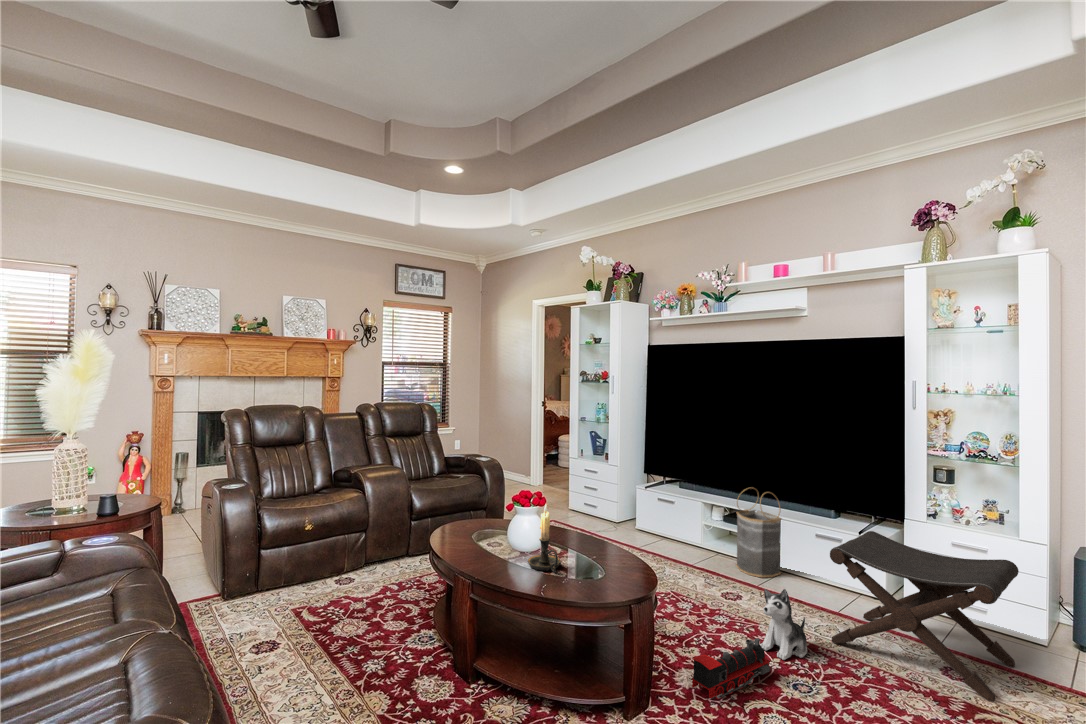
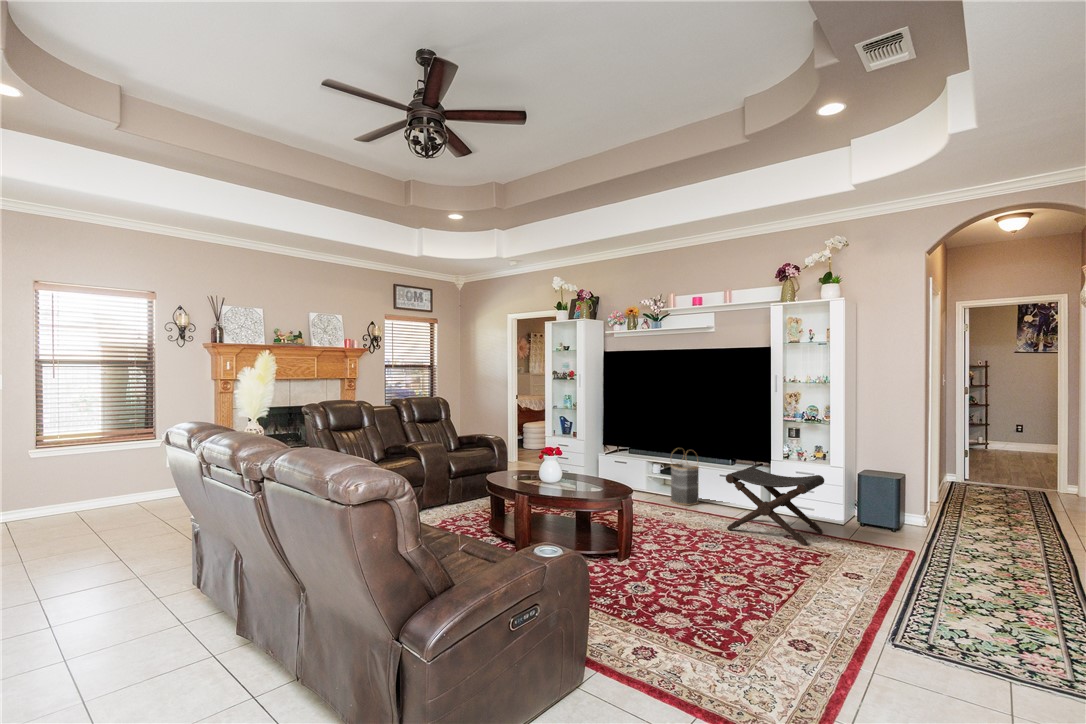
candle holder: present [528,504,561,572] -> none [555,451,575,490]
plush toy: present [760,589,807,660] -> none [687,498,713,537]
toy train: present [692,638,770,700] -> none [651,523,693,552]

